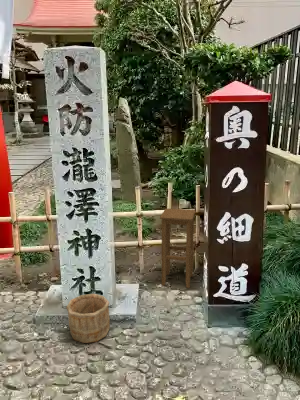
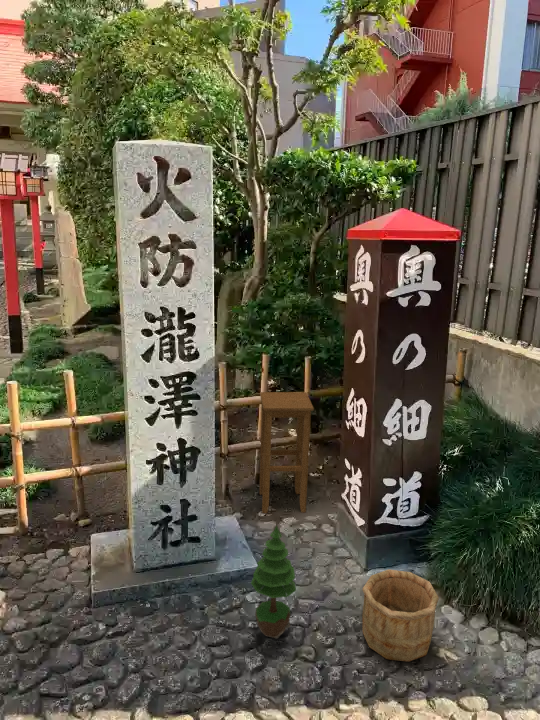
potted tree: none [112,284,141,357] -> present [251,526,296,639]
wooden bucket: present [66,294,110,343] -> present [362,569,439,662]

